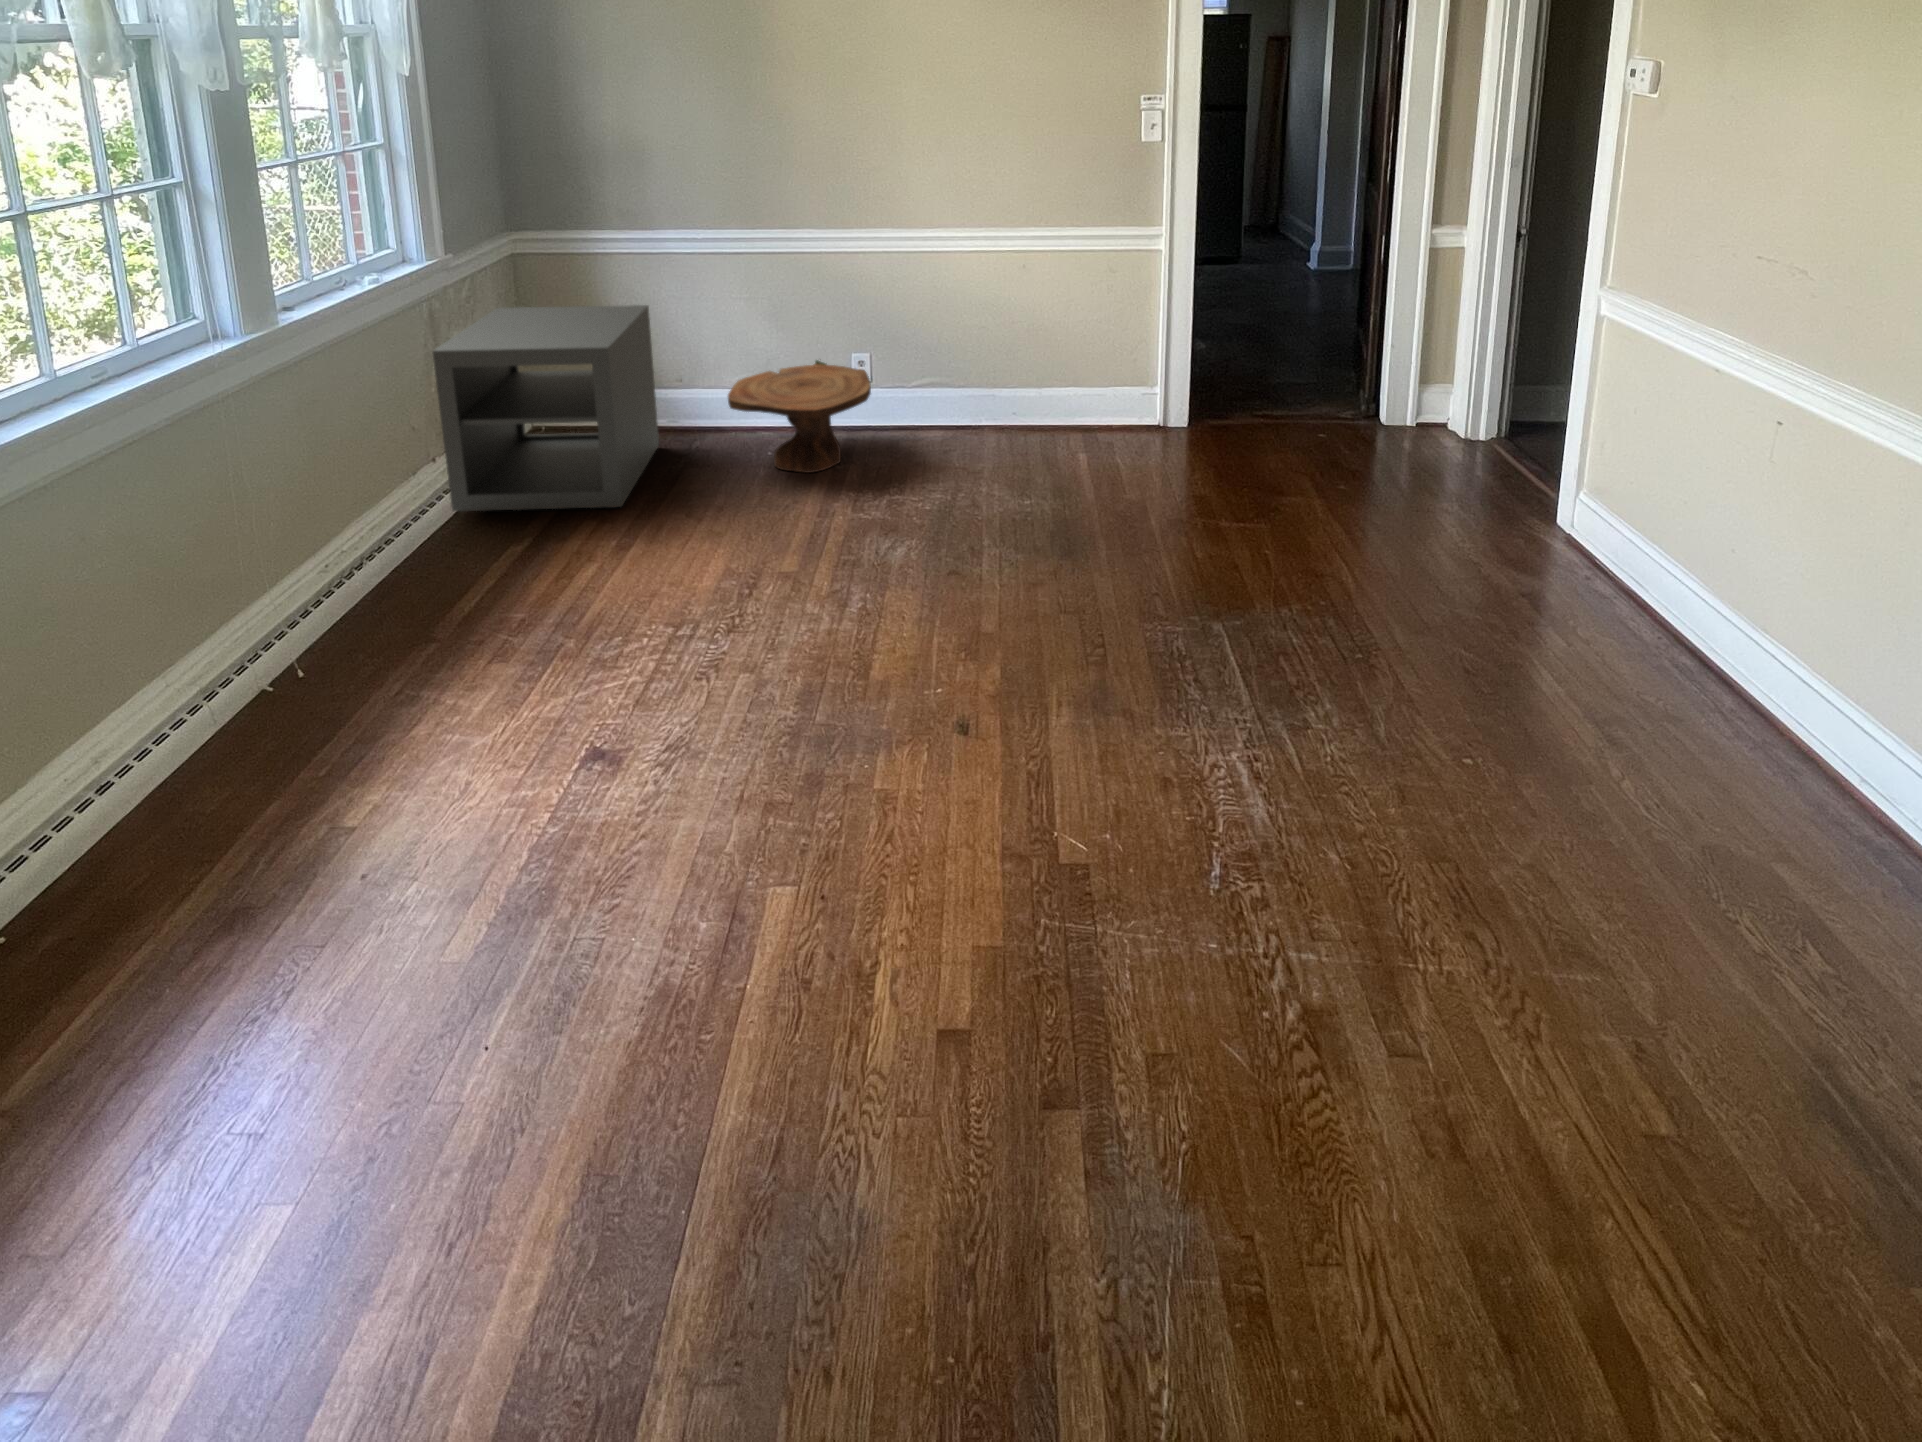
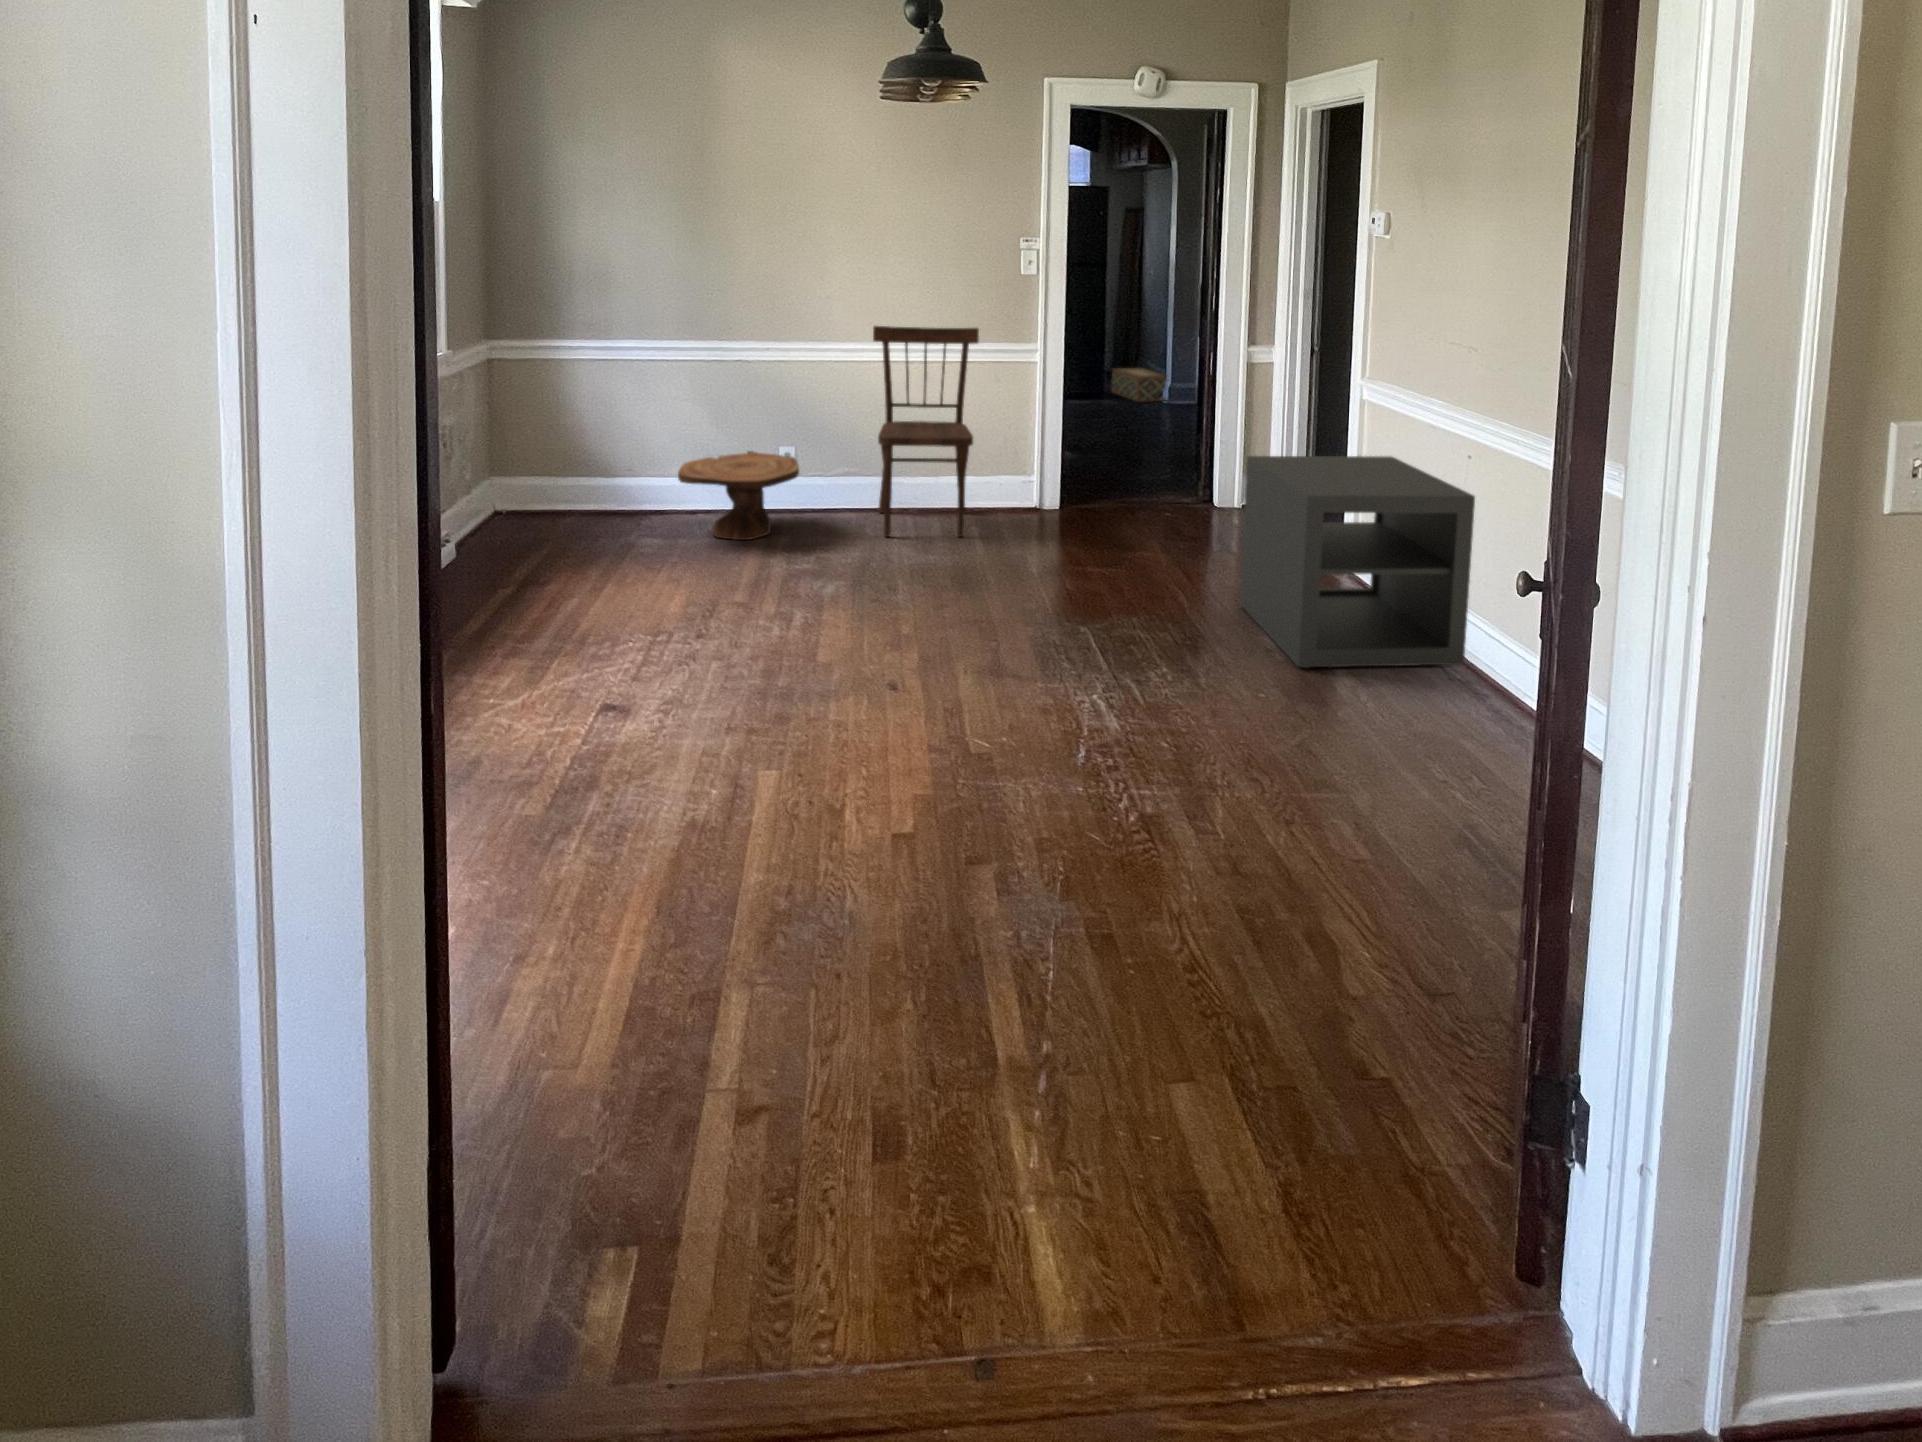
dining chair: none [958,211,1087,471] -> present [873,326,979,537]
woven basket: none [1249,226,1318,267] -> present [1111,368,1168,402]
storage cabinet: present [433,305,659,512] -> present [1240,456,1475,668]

